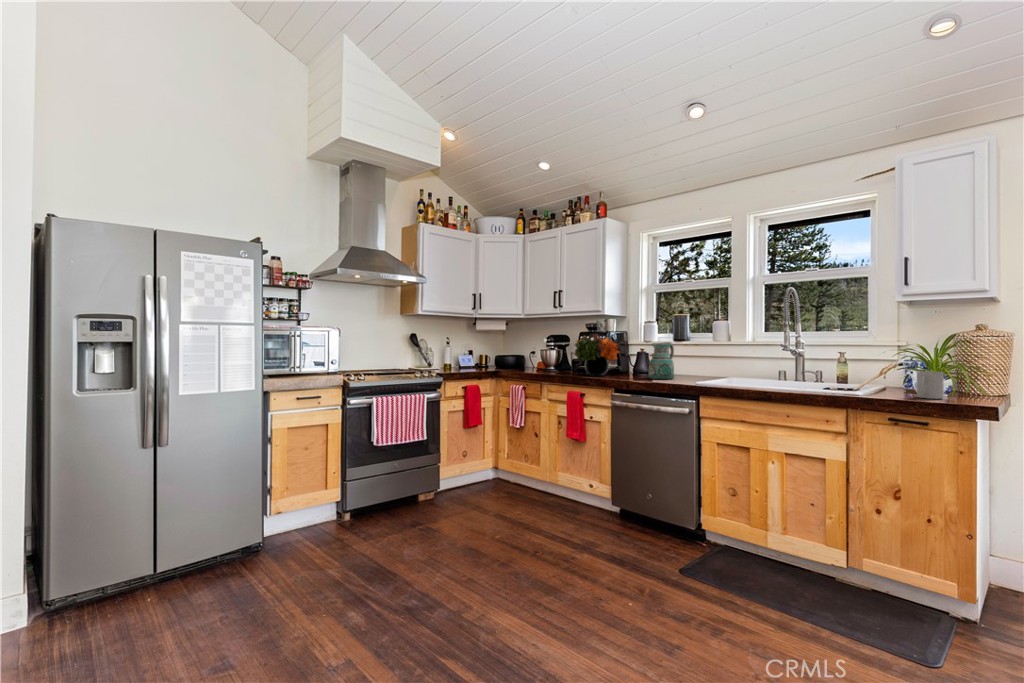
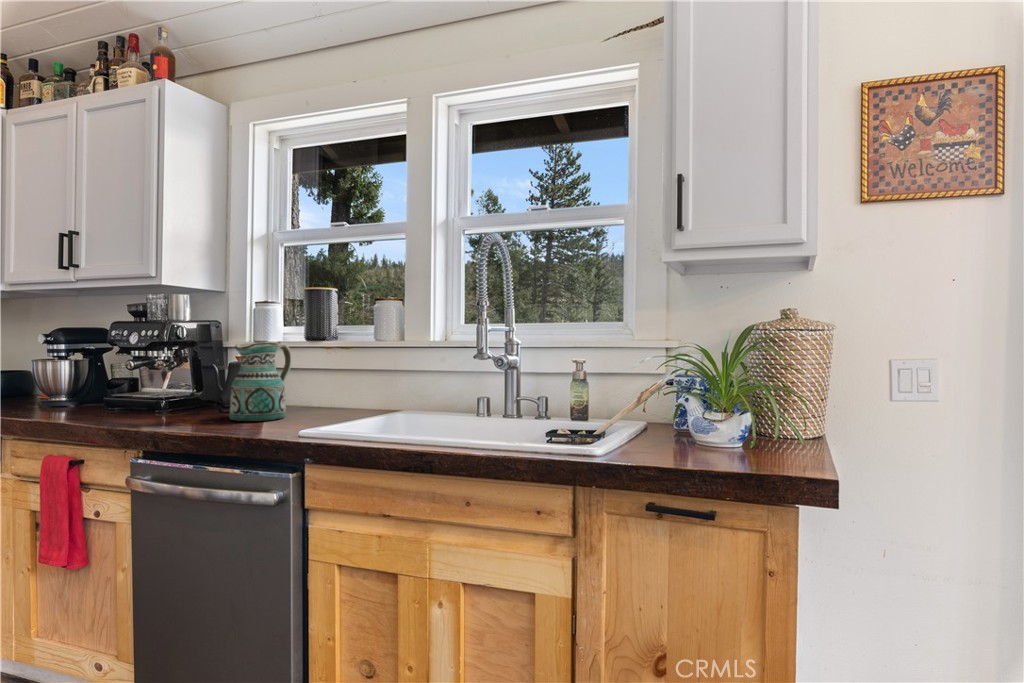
flower arrangement: present [574,334,619,376] -> none [62,324,185,415]
mug: present [917,371,944,399] -> none [691,400,733,456]

